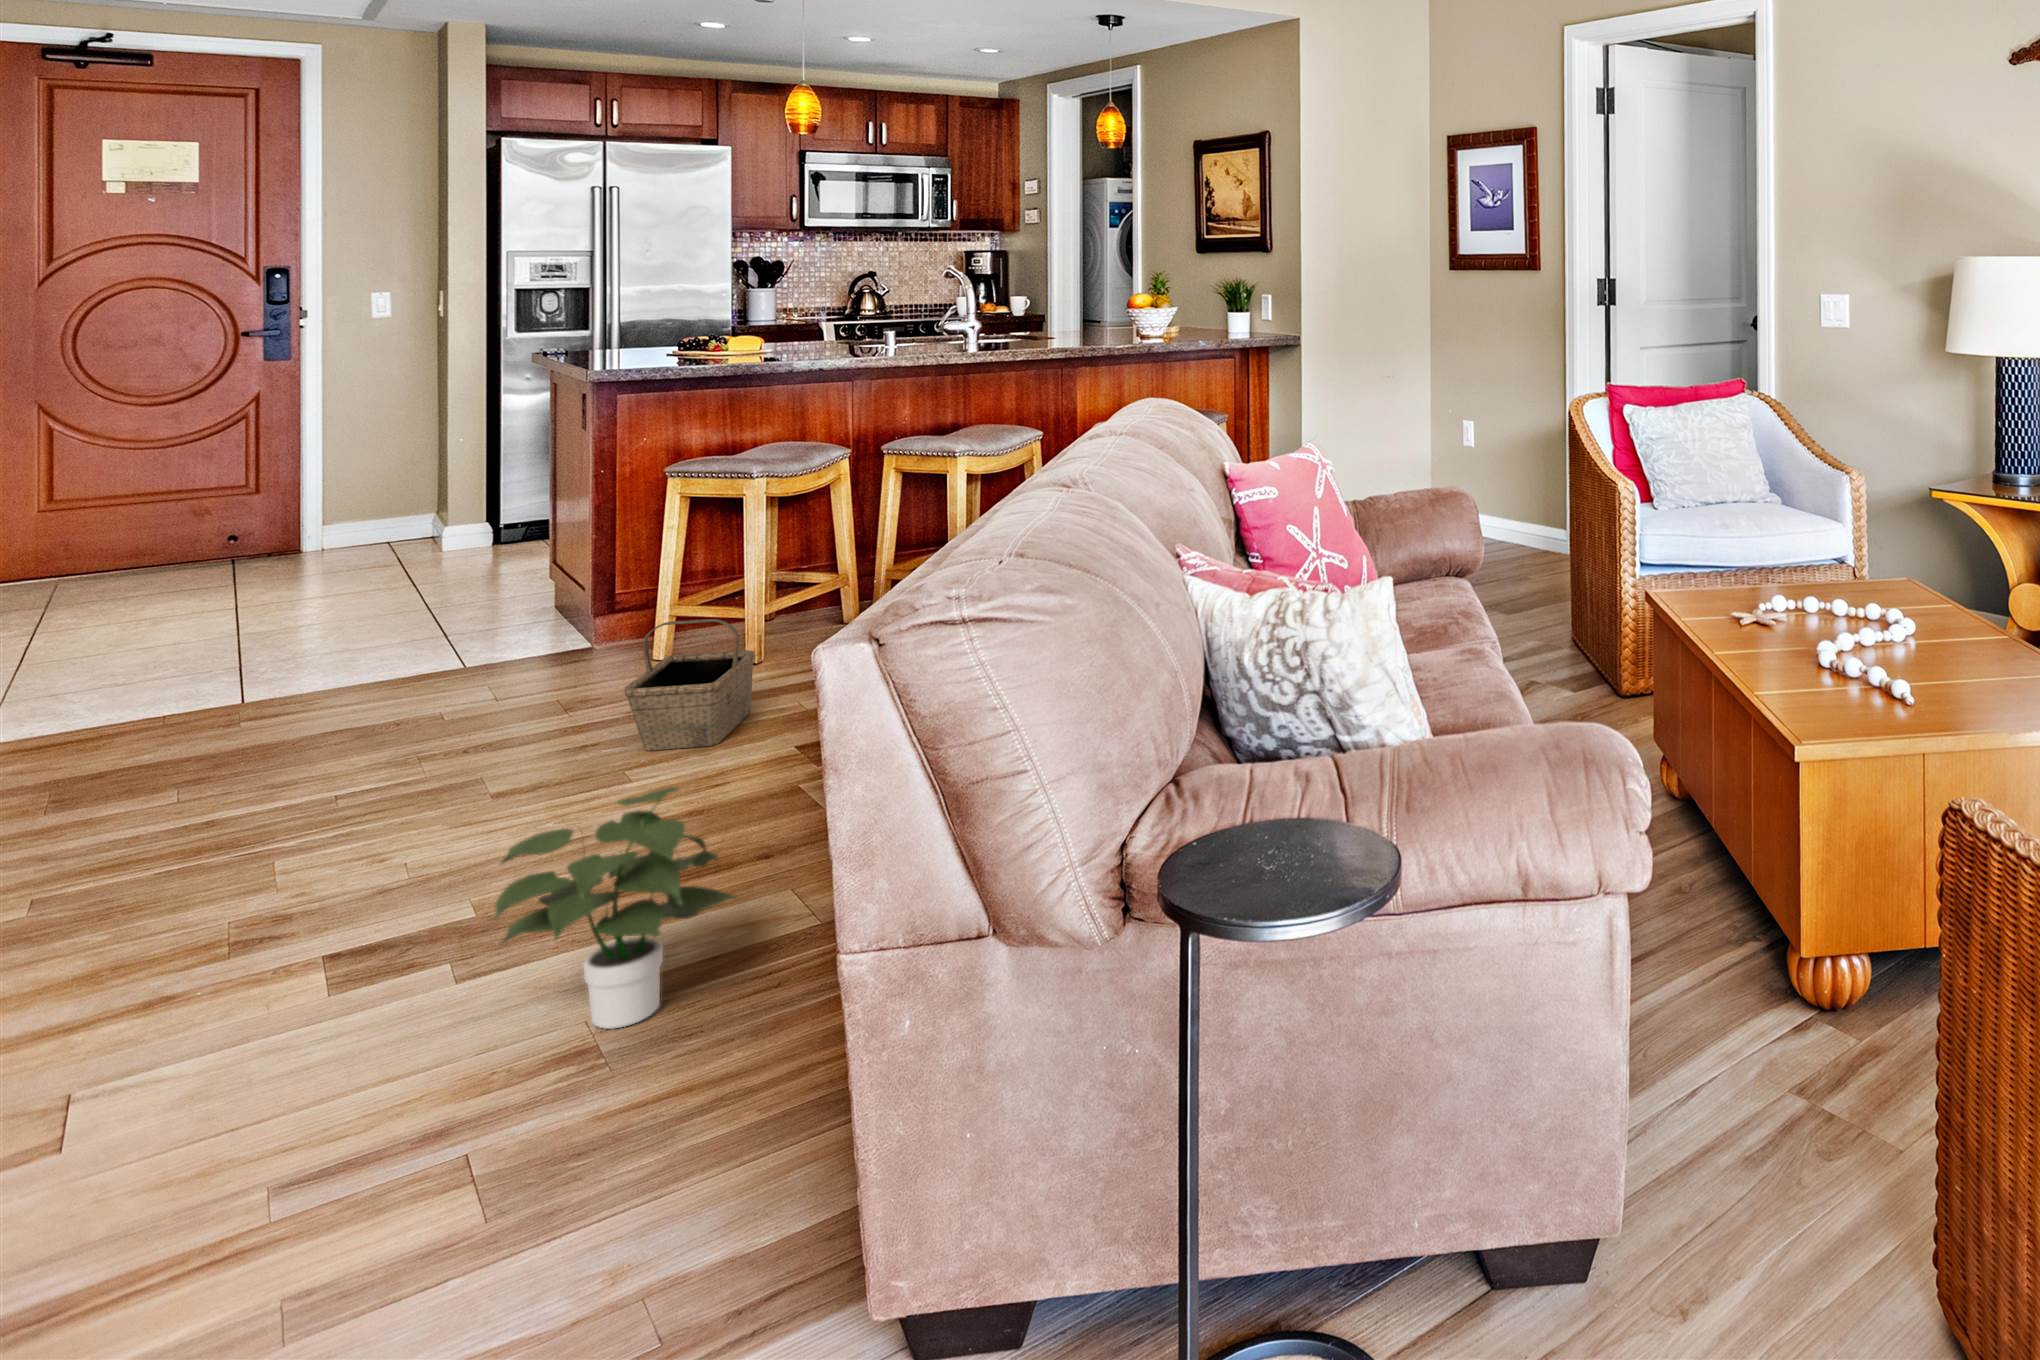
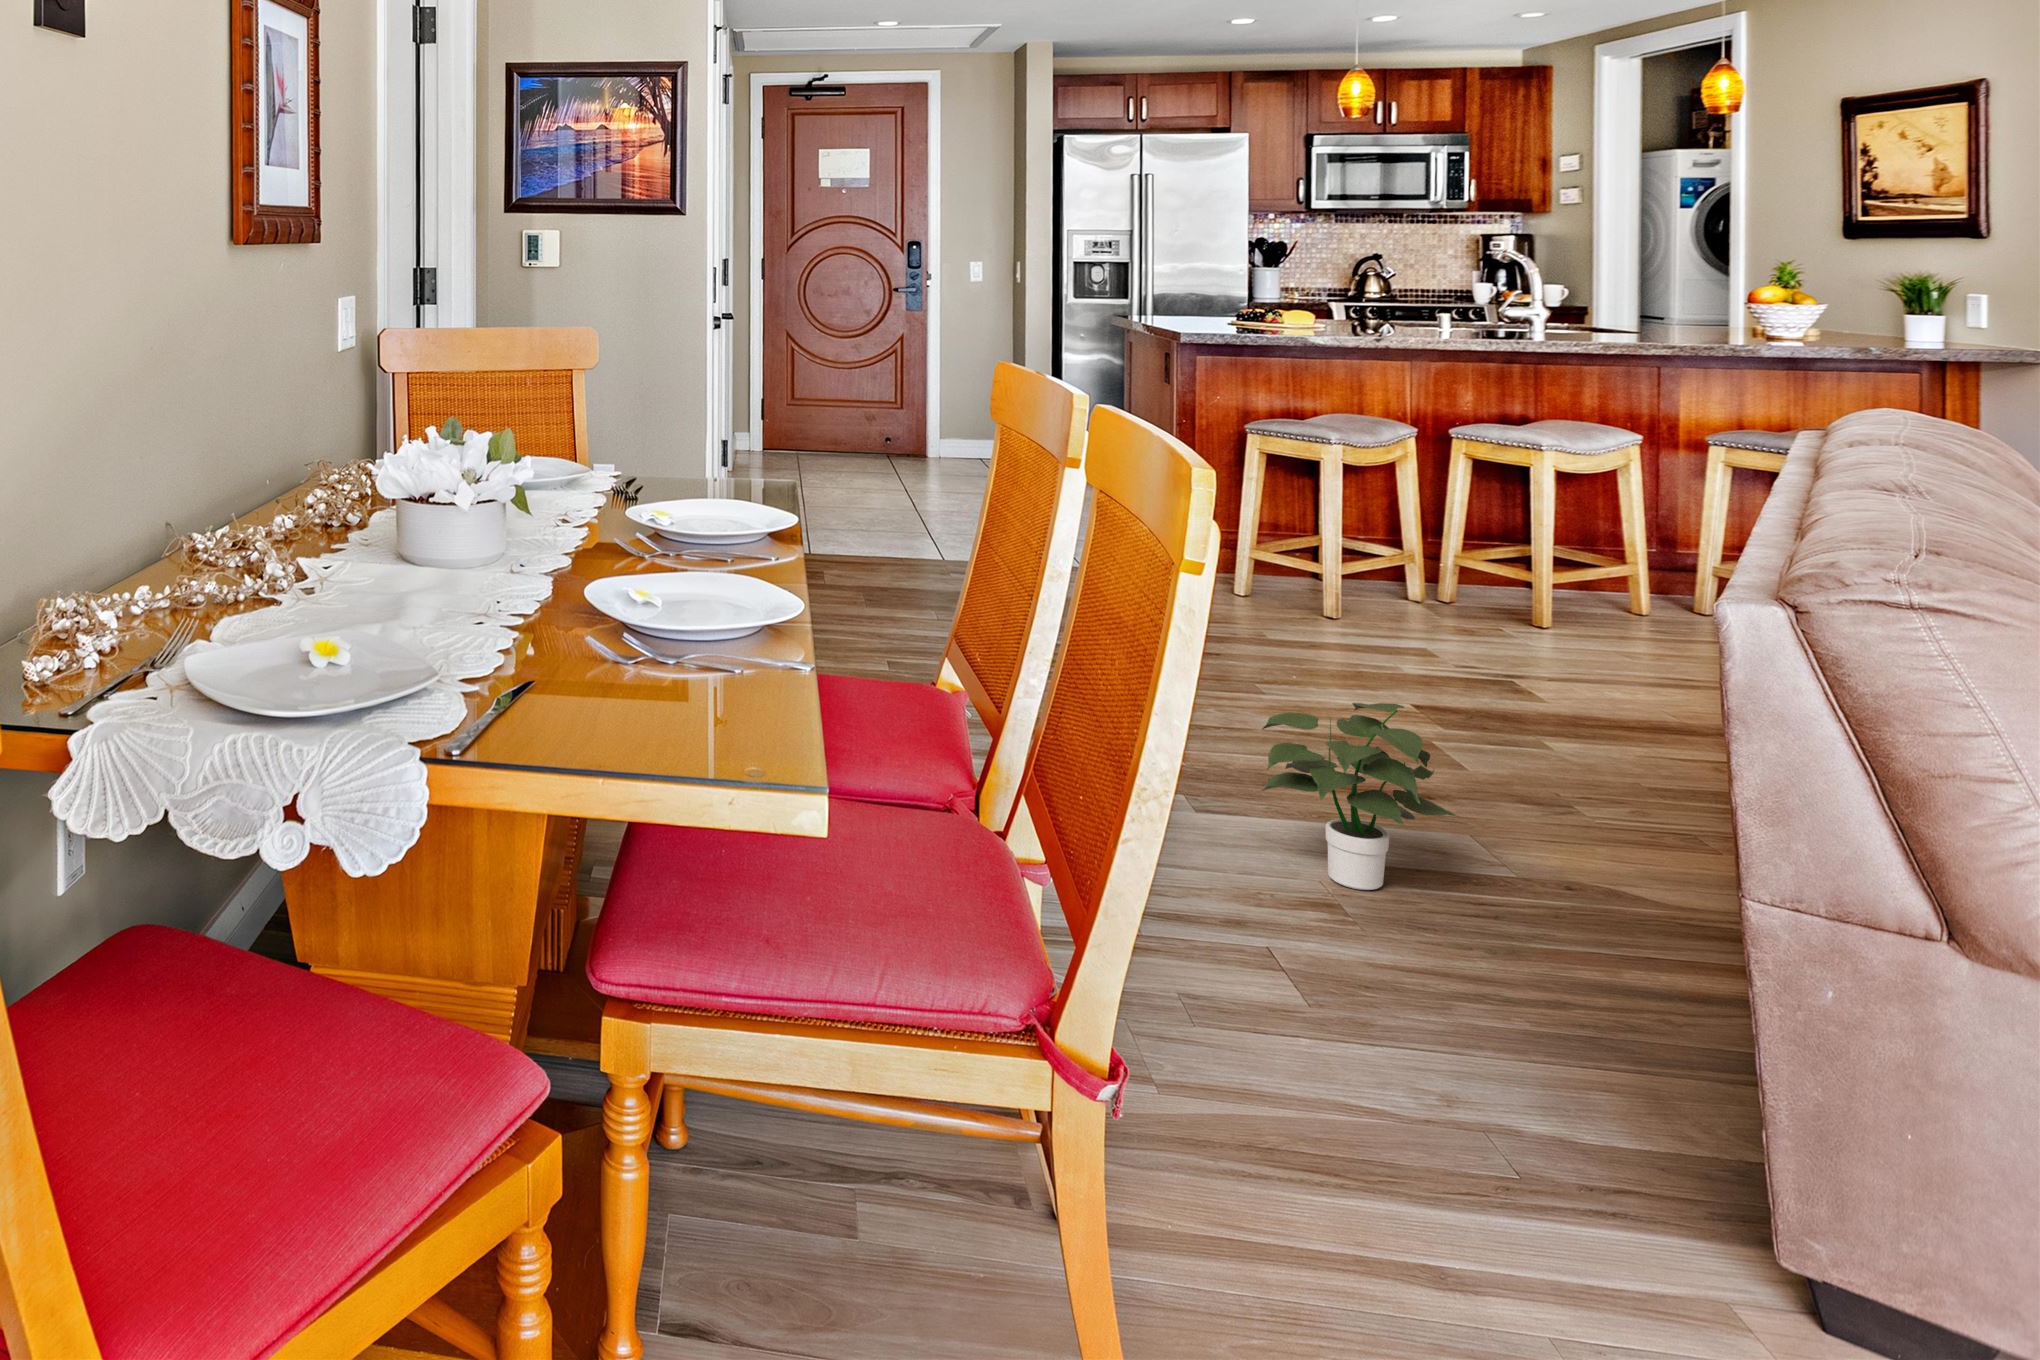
basket: present [624,619,755,751] -> none [1248,568,1352,686]

